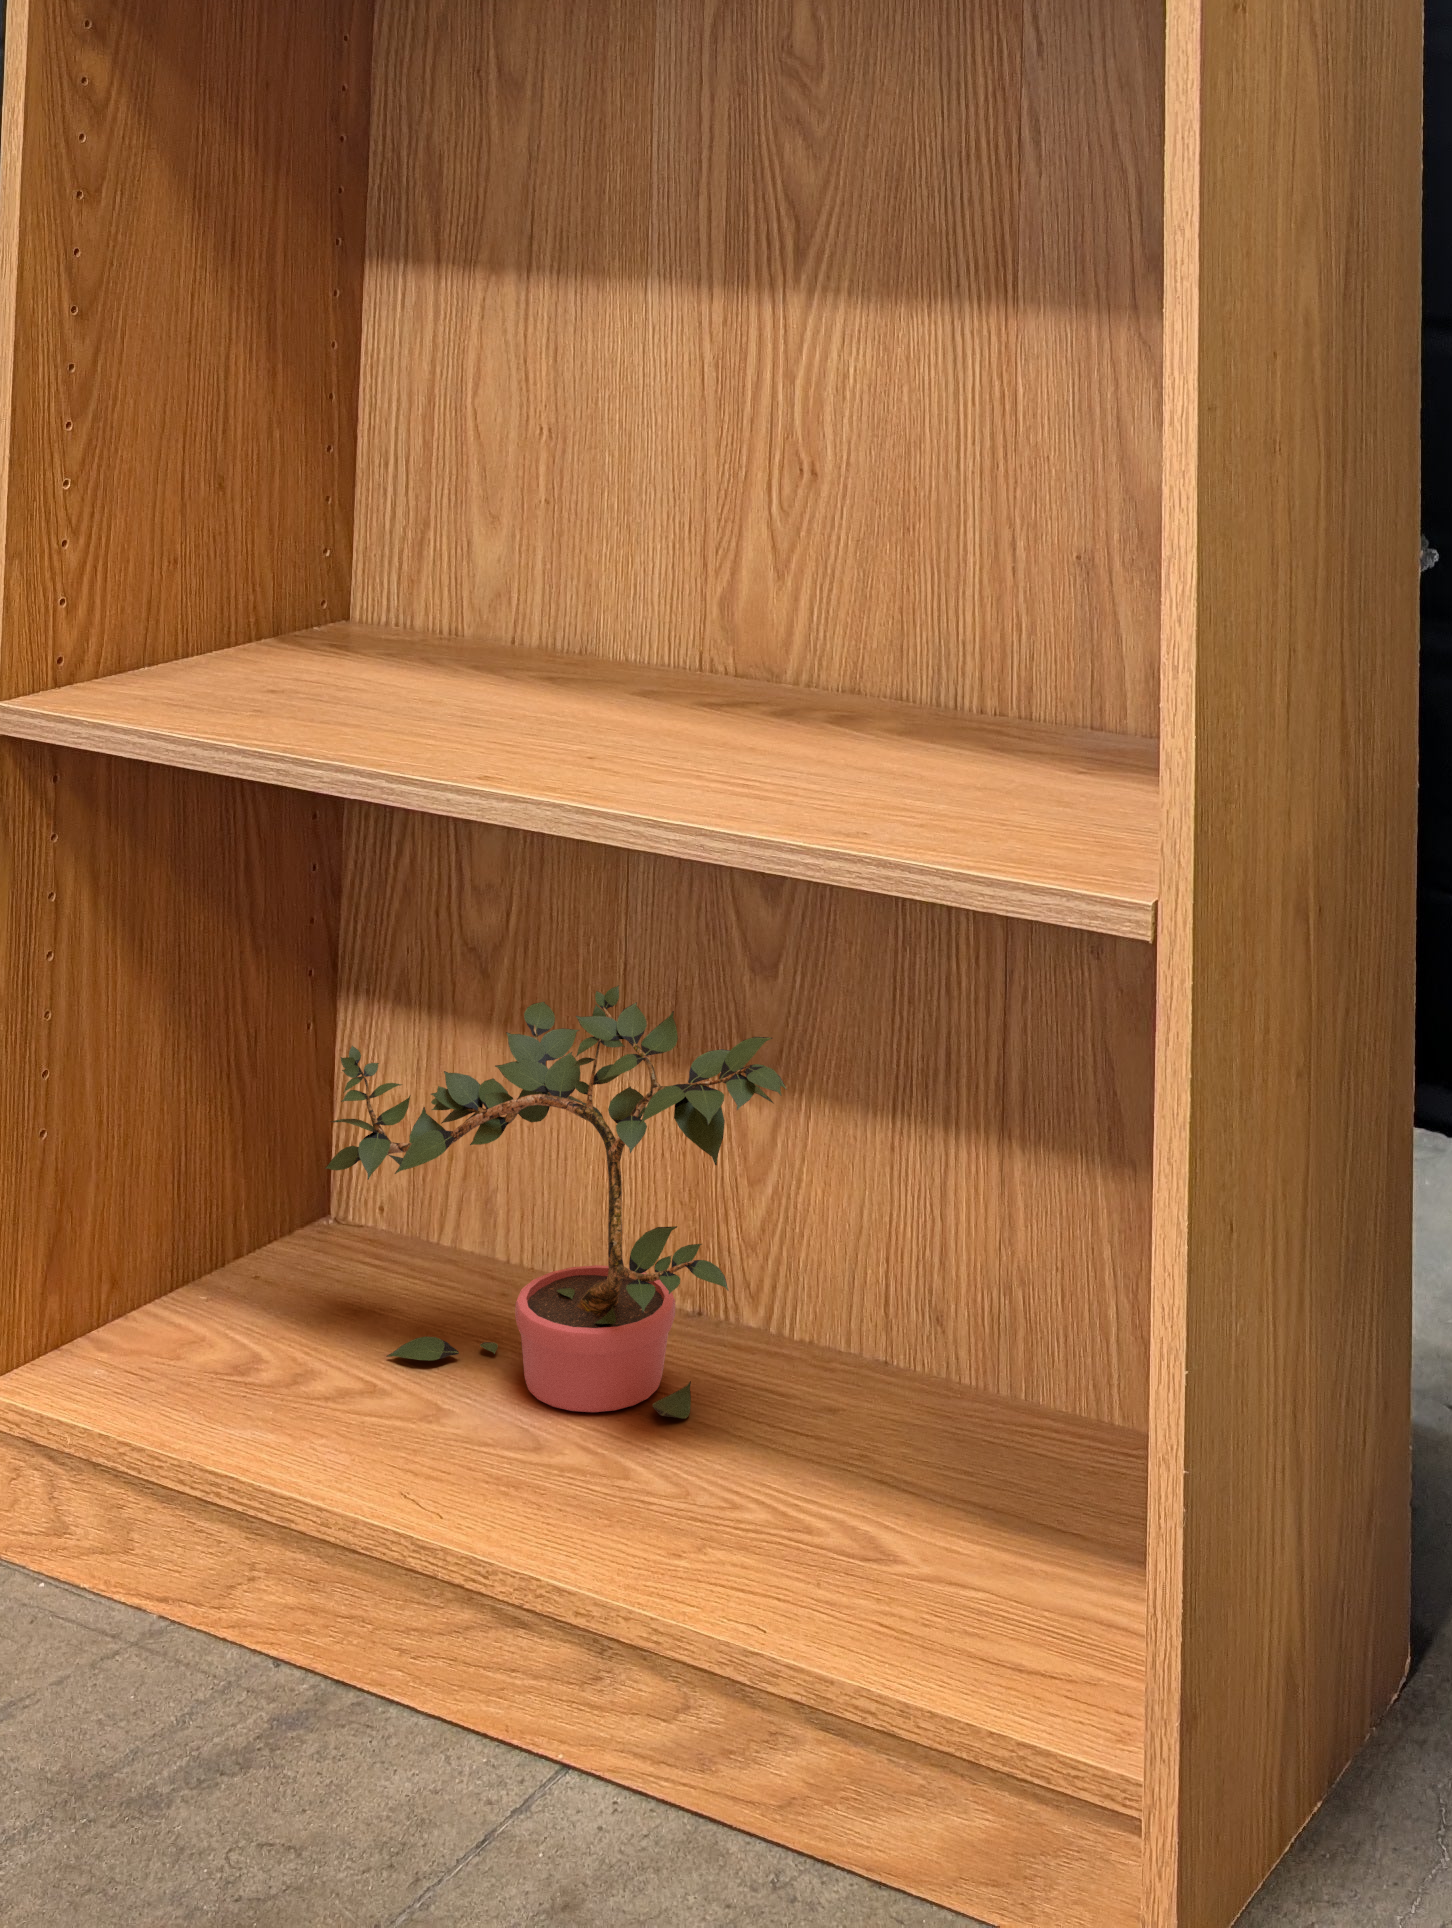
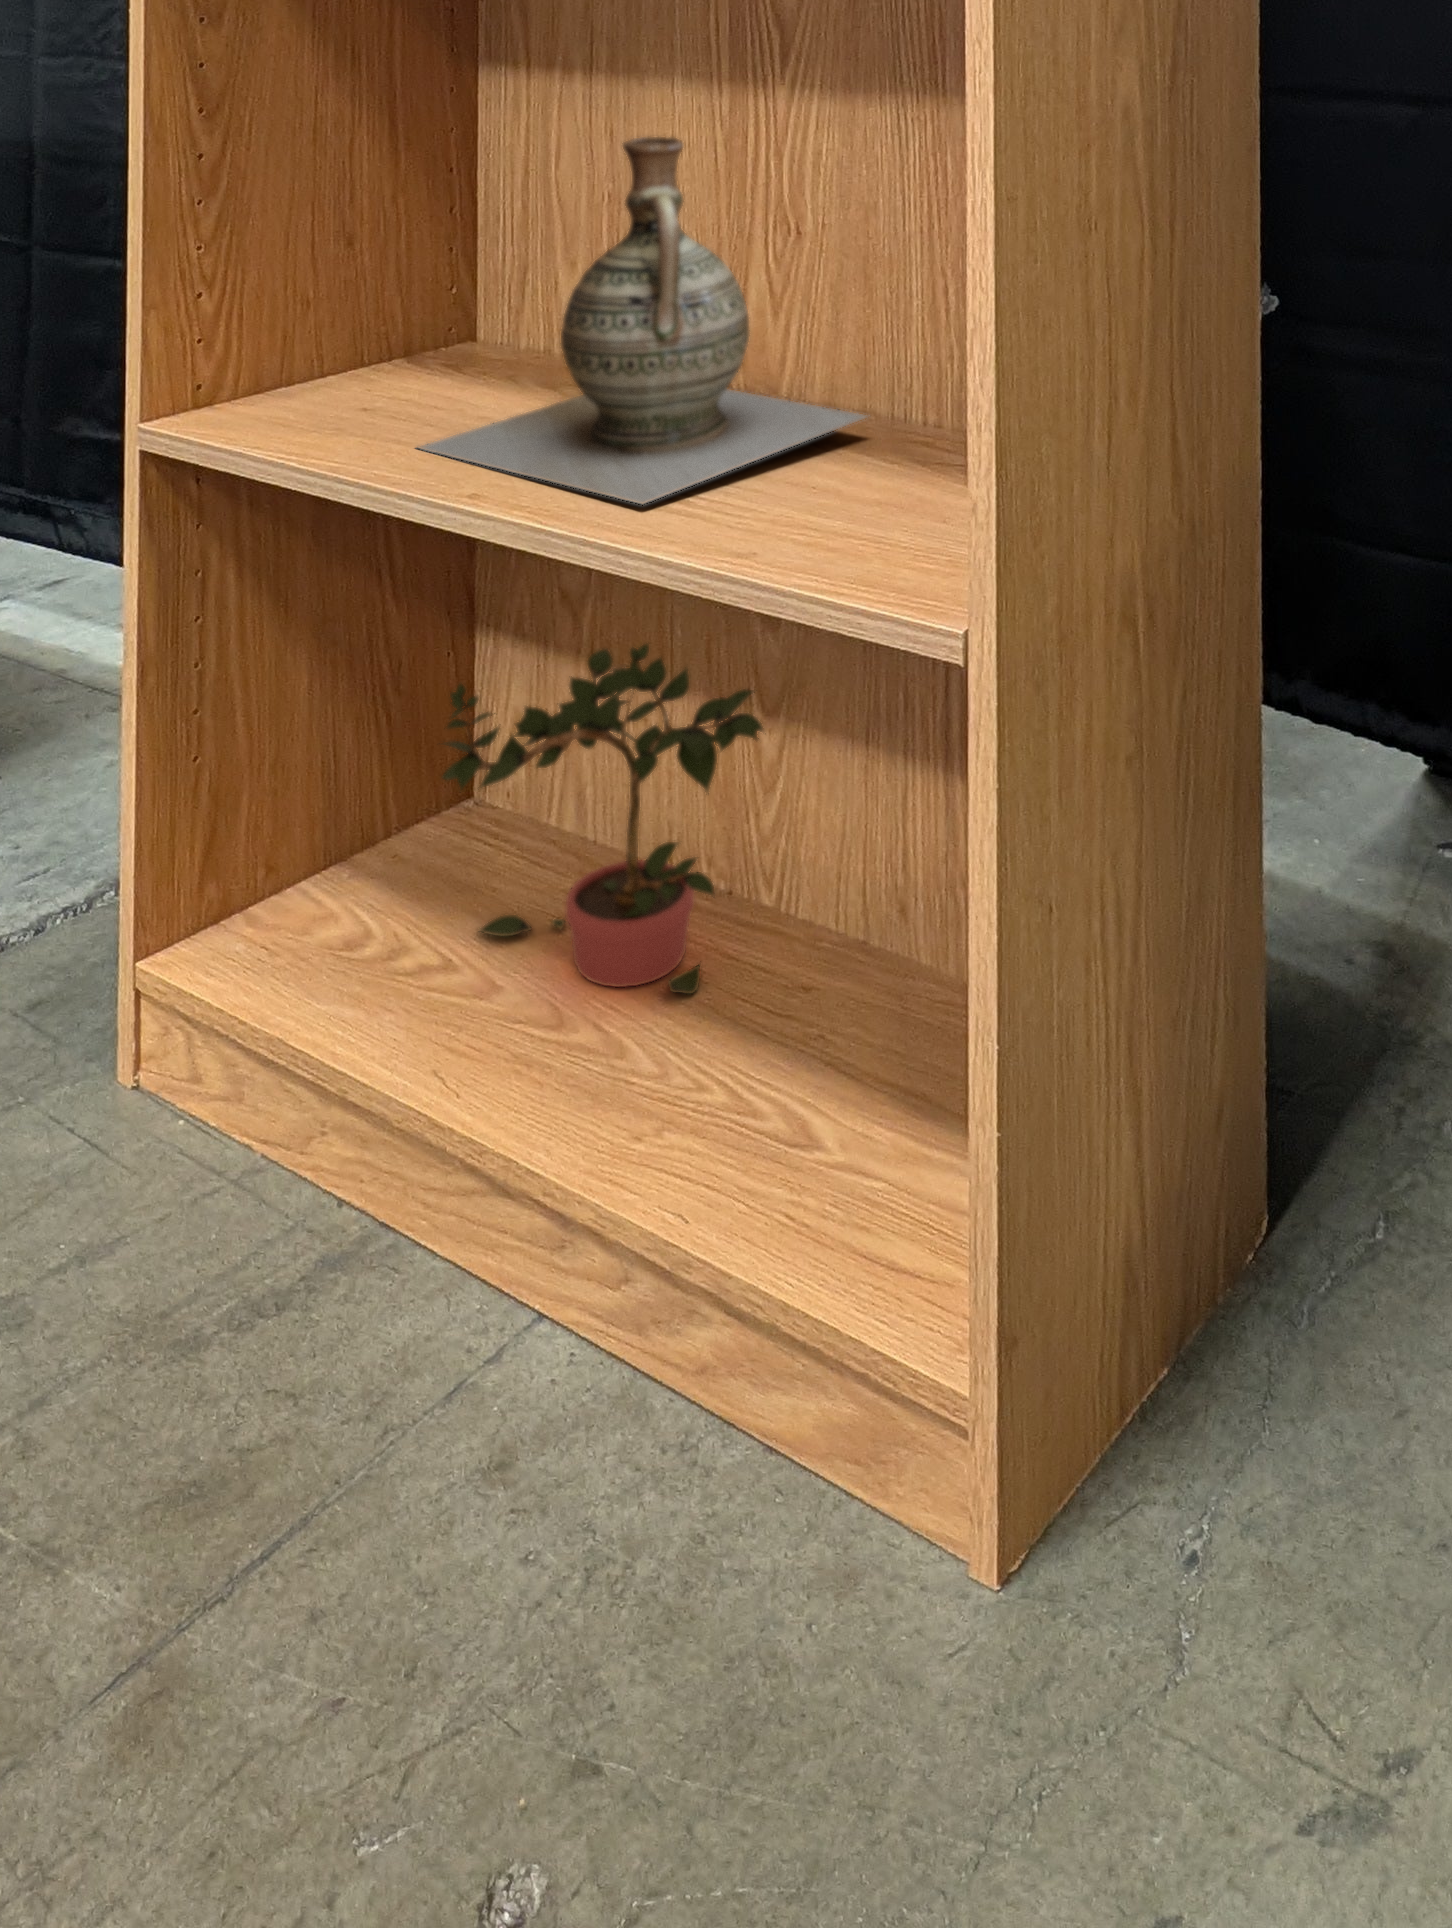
ceramic jug: none [368,348,920,785] -> present [420,137,866,504]

